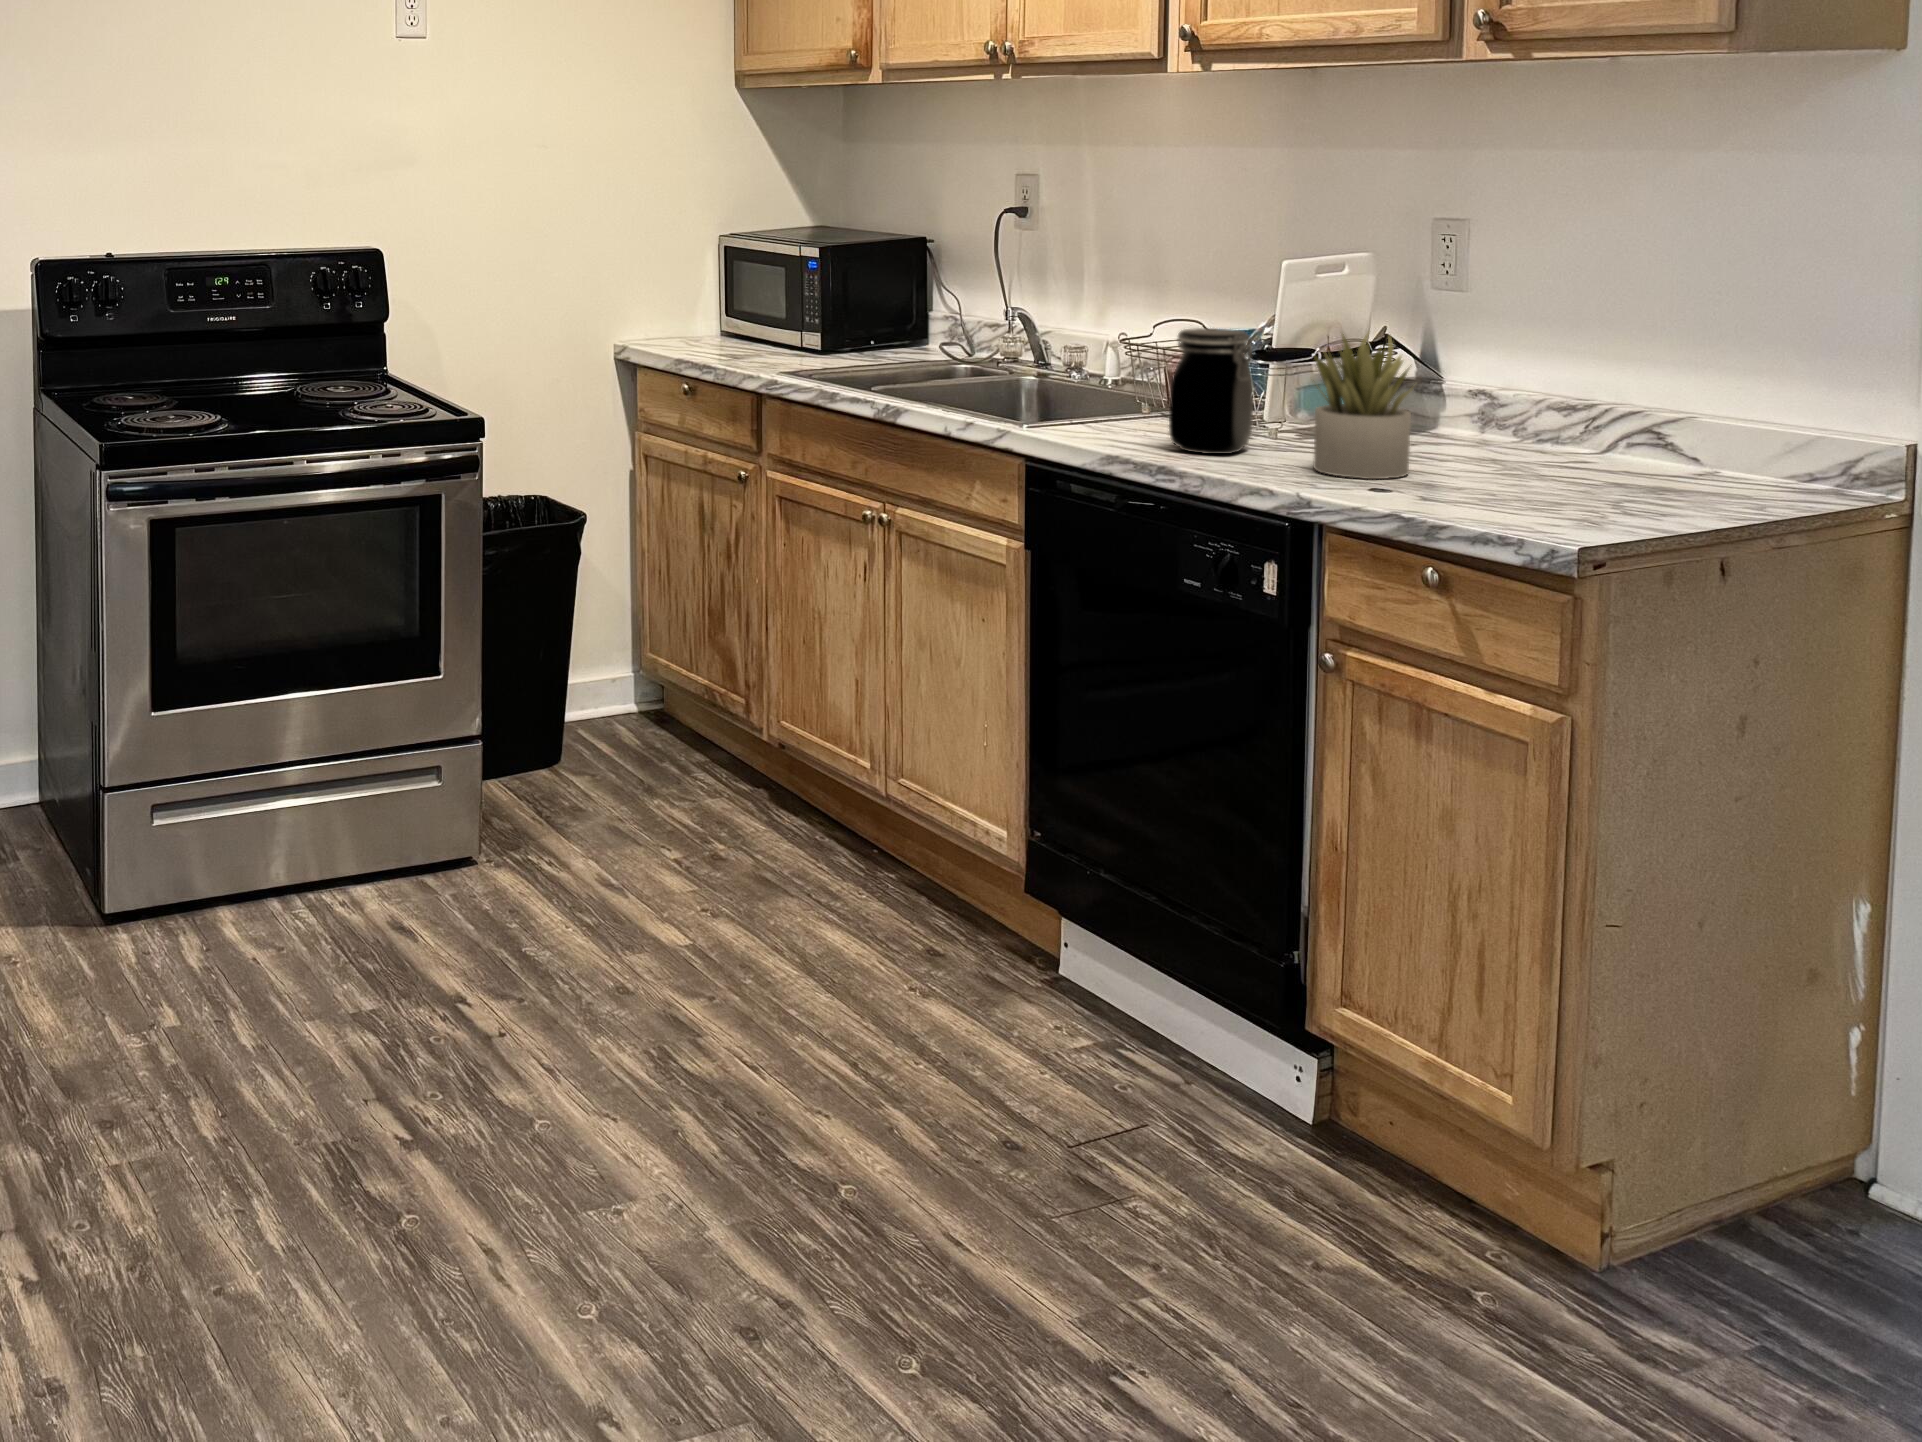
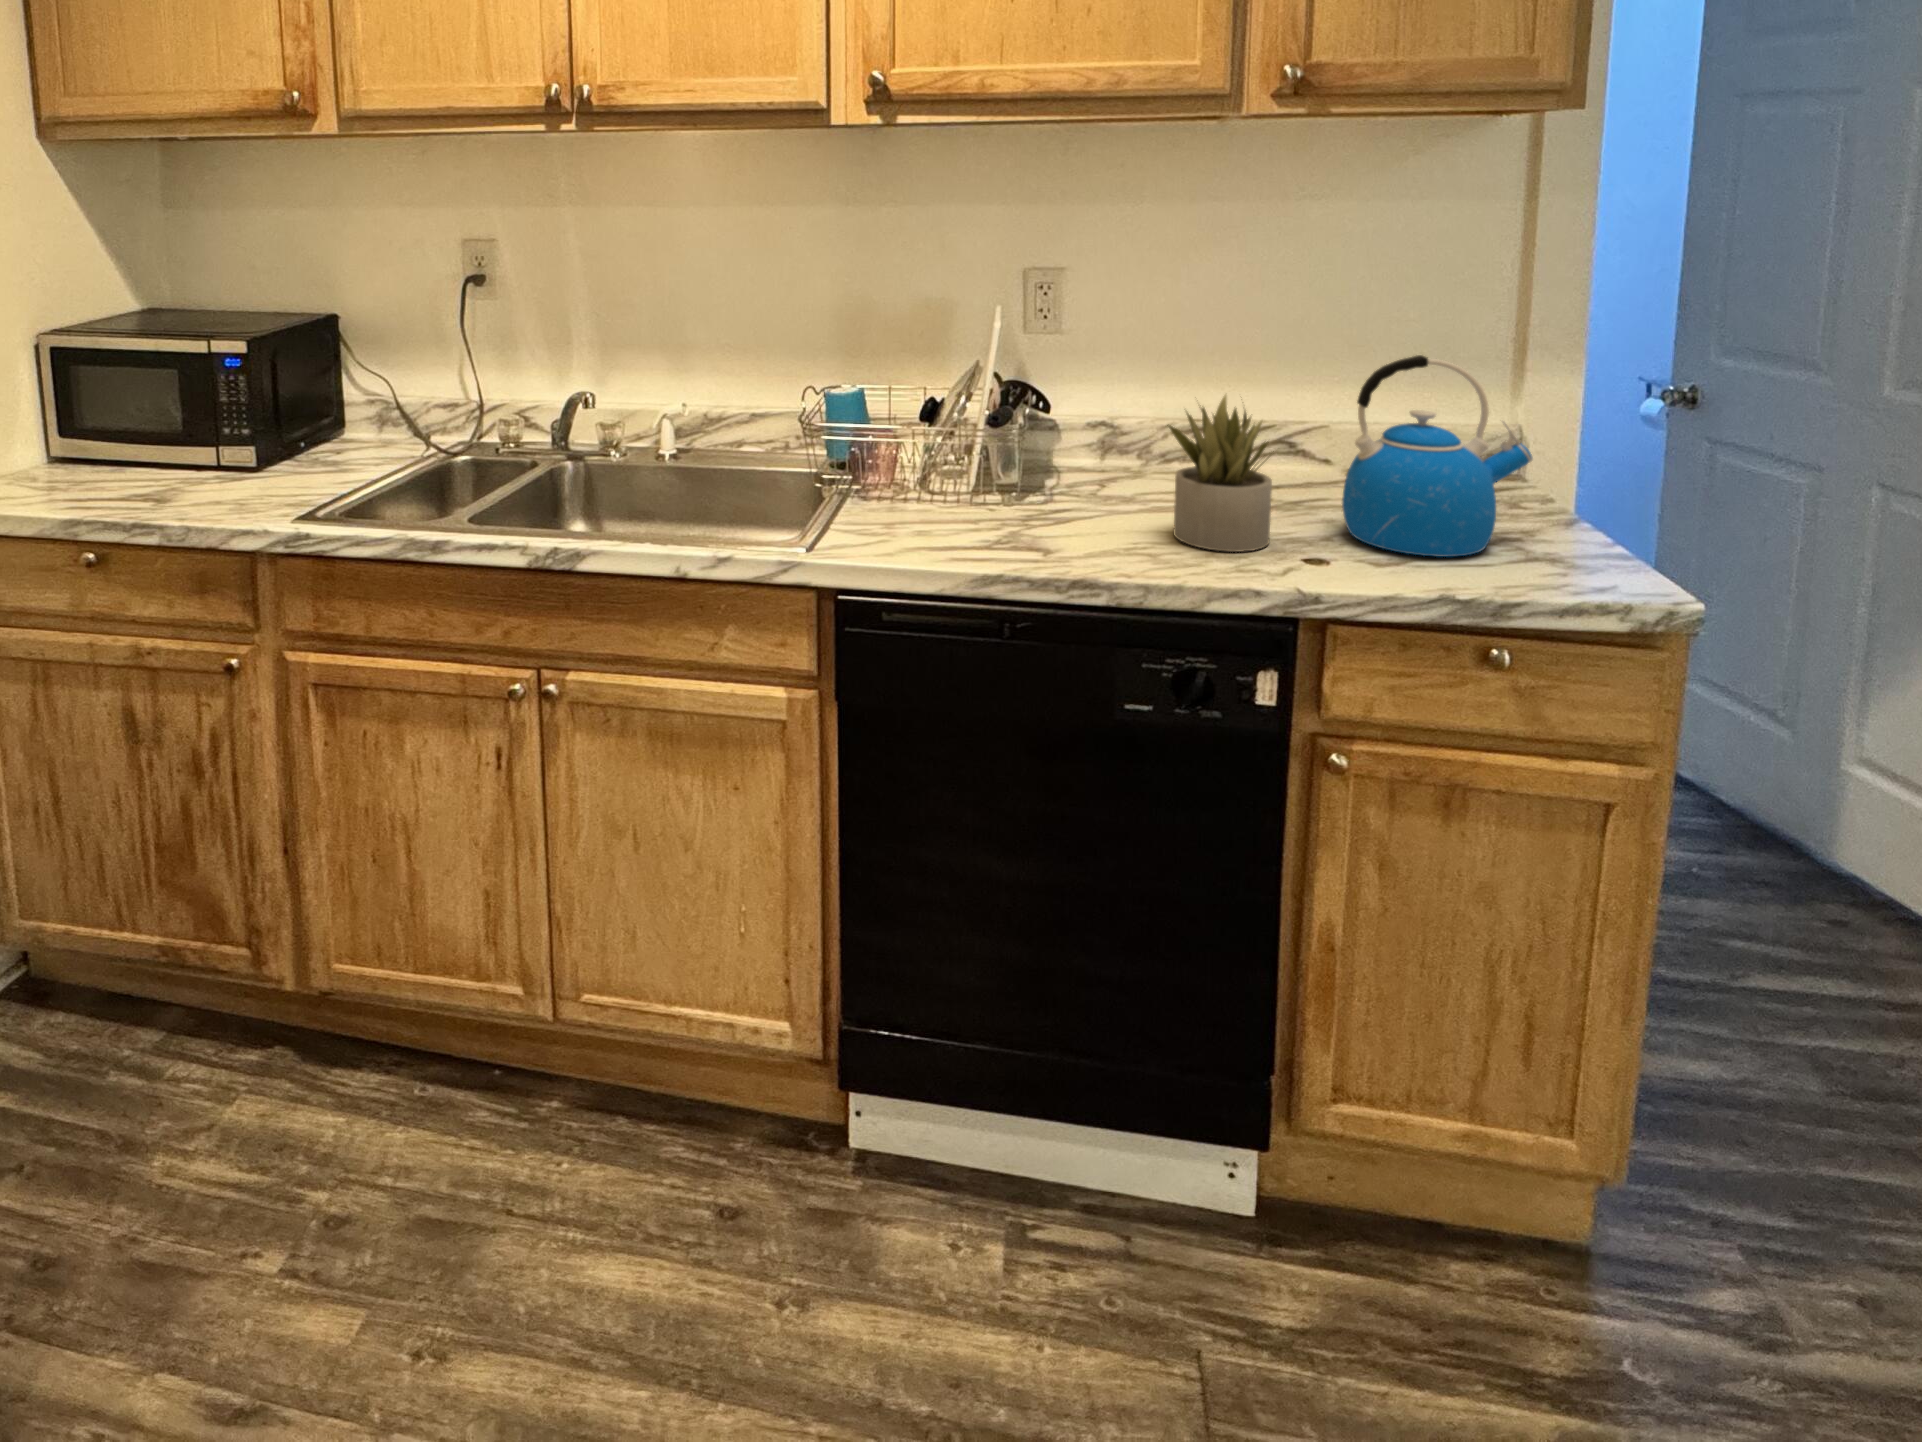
kettle: none [1457,306,1644,509] -> present [1342,355,1532,557]
jar: present [1169,328,1253,454] -> none [989,405,1090,549]

